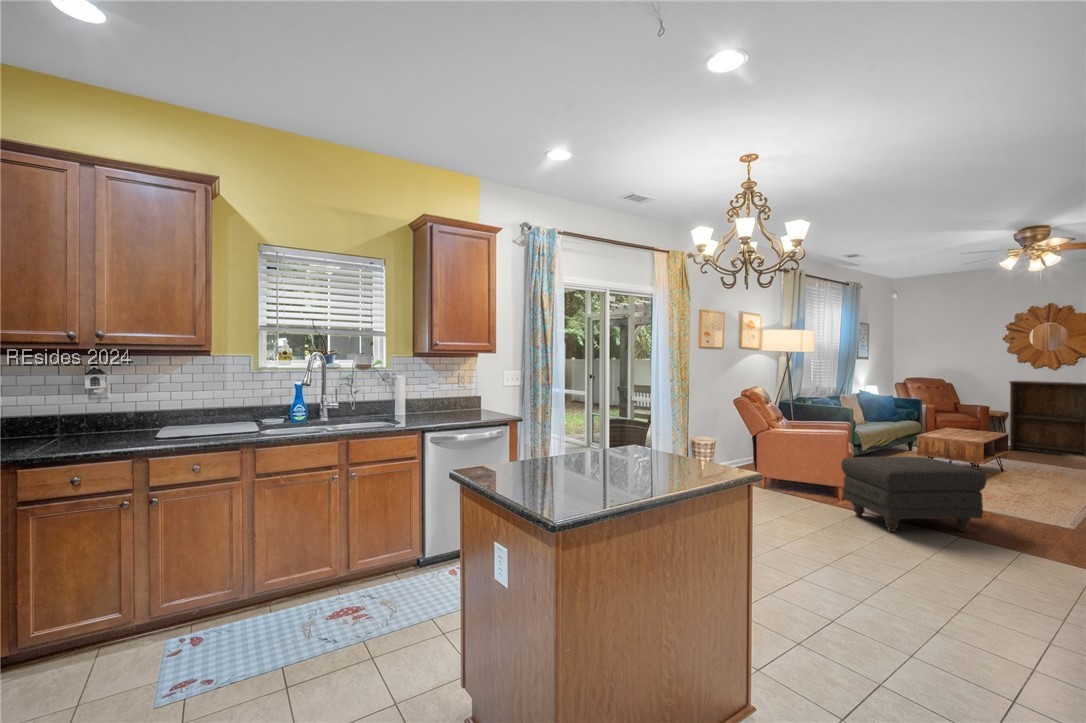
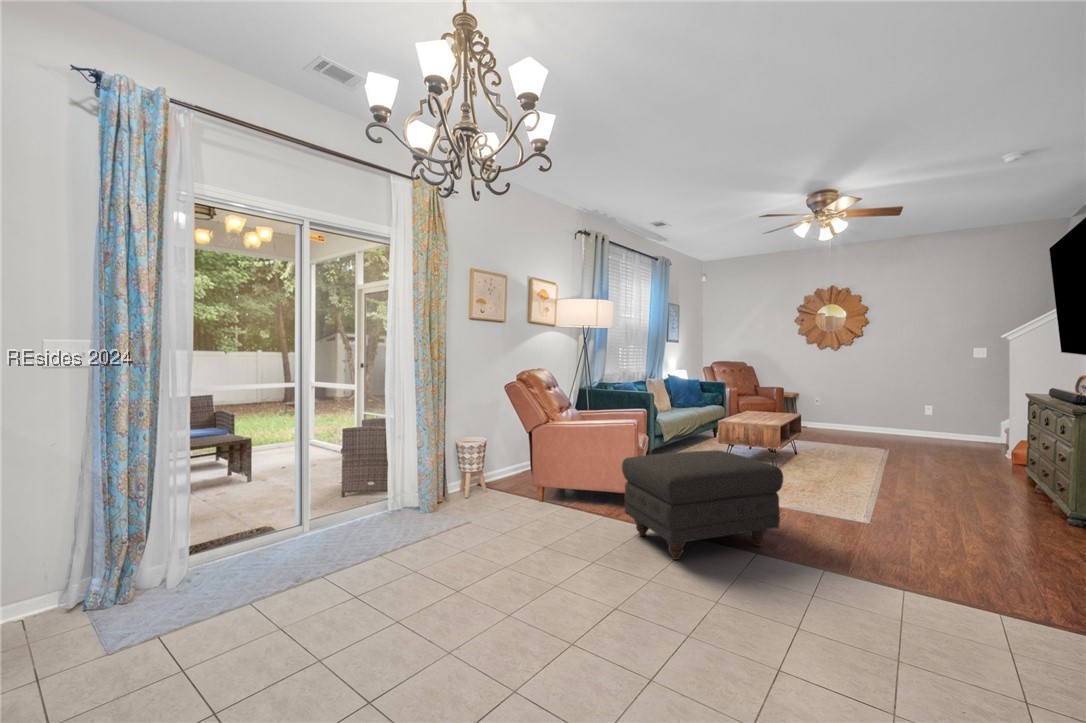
bookshelf: present [1010,381,1086,459] -> none [800,362,867,437]

